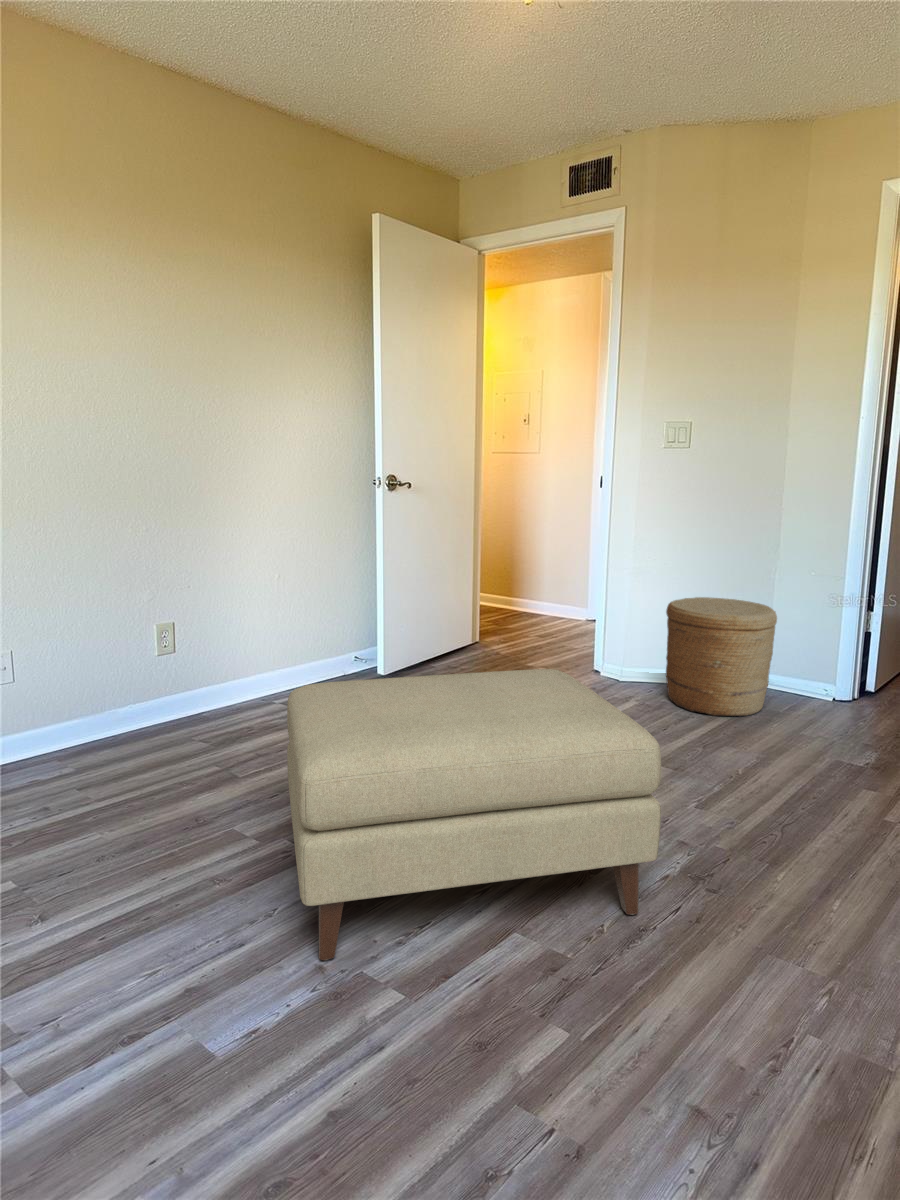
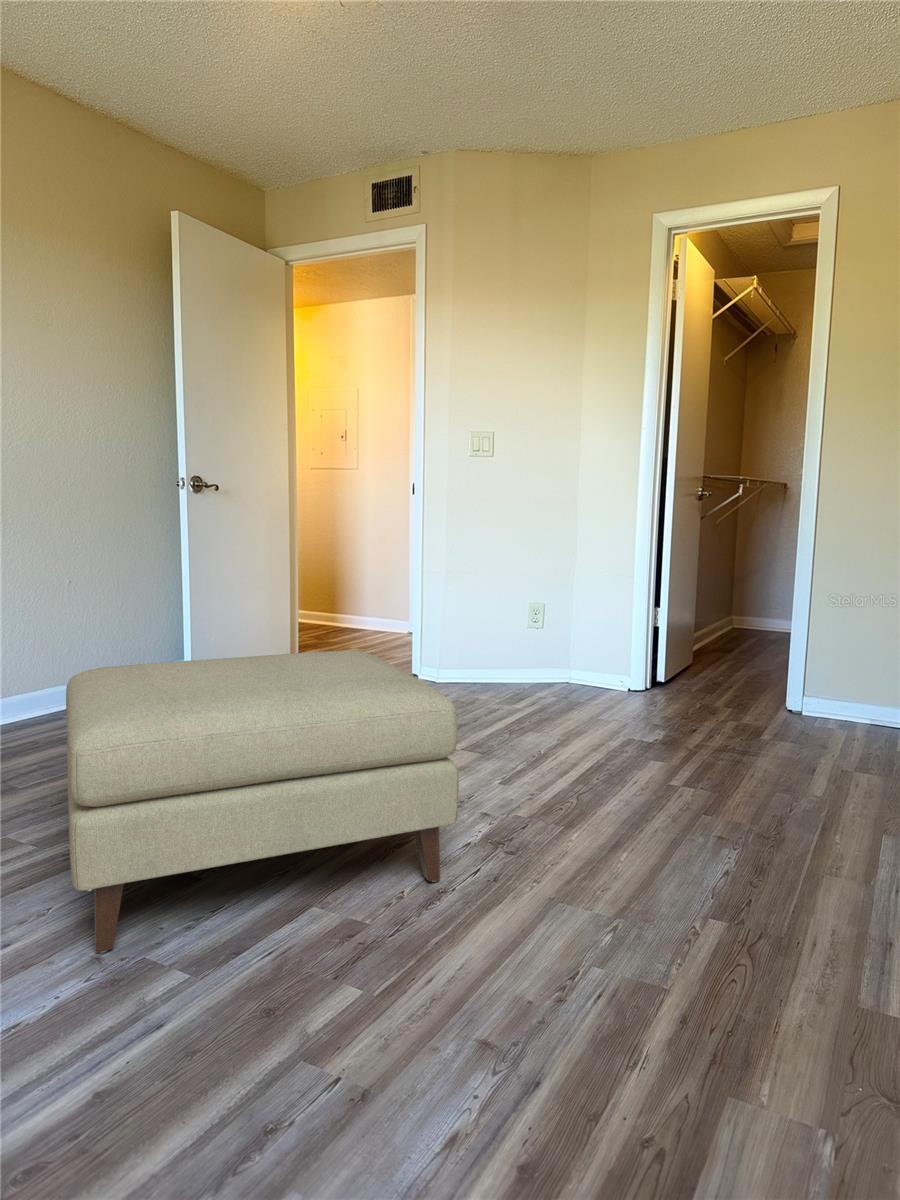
woven basket: present [666,597,777,716] -> none [479,597,581,709]

